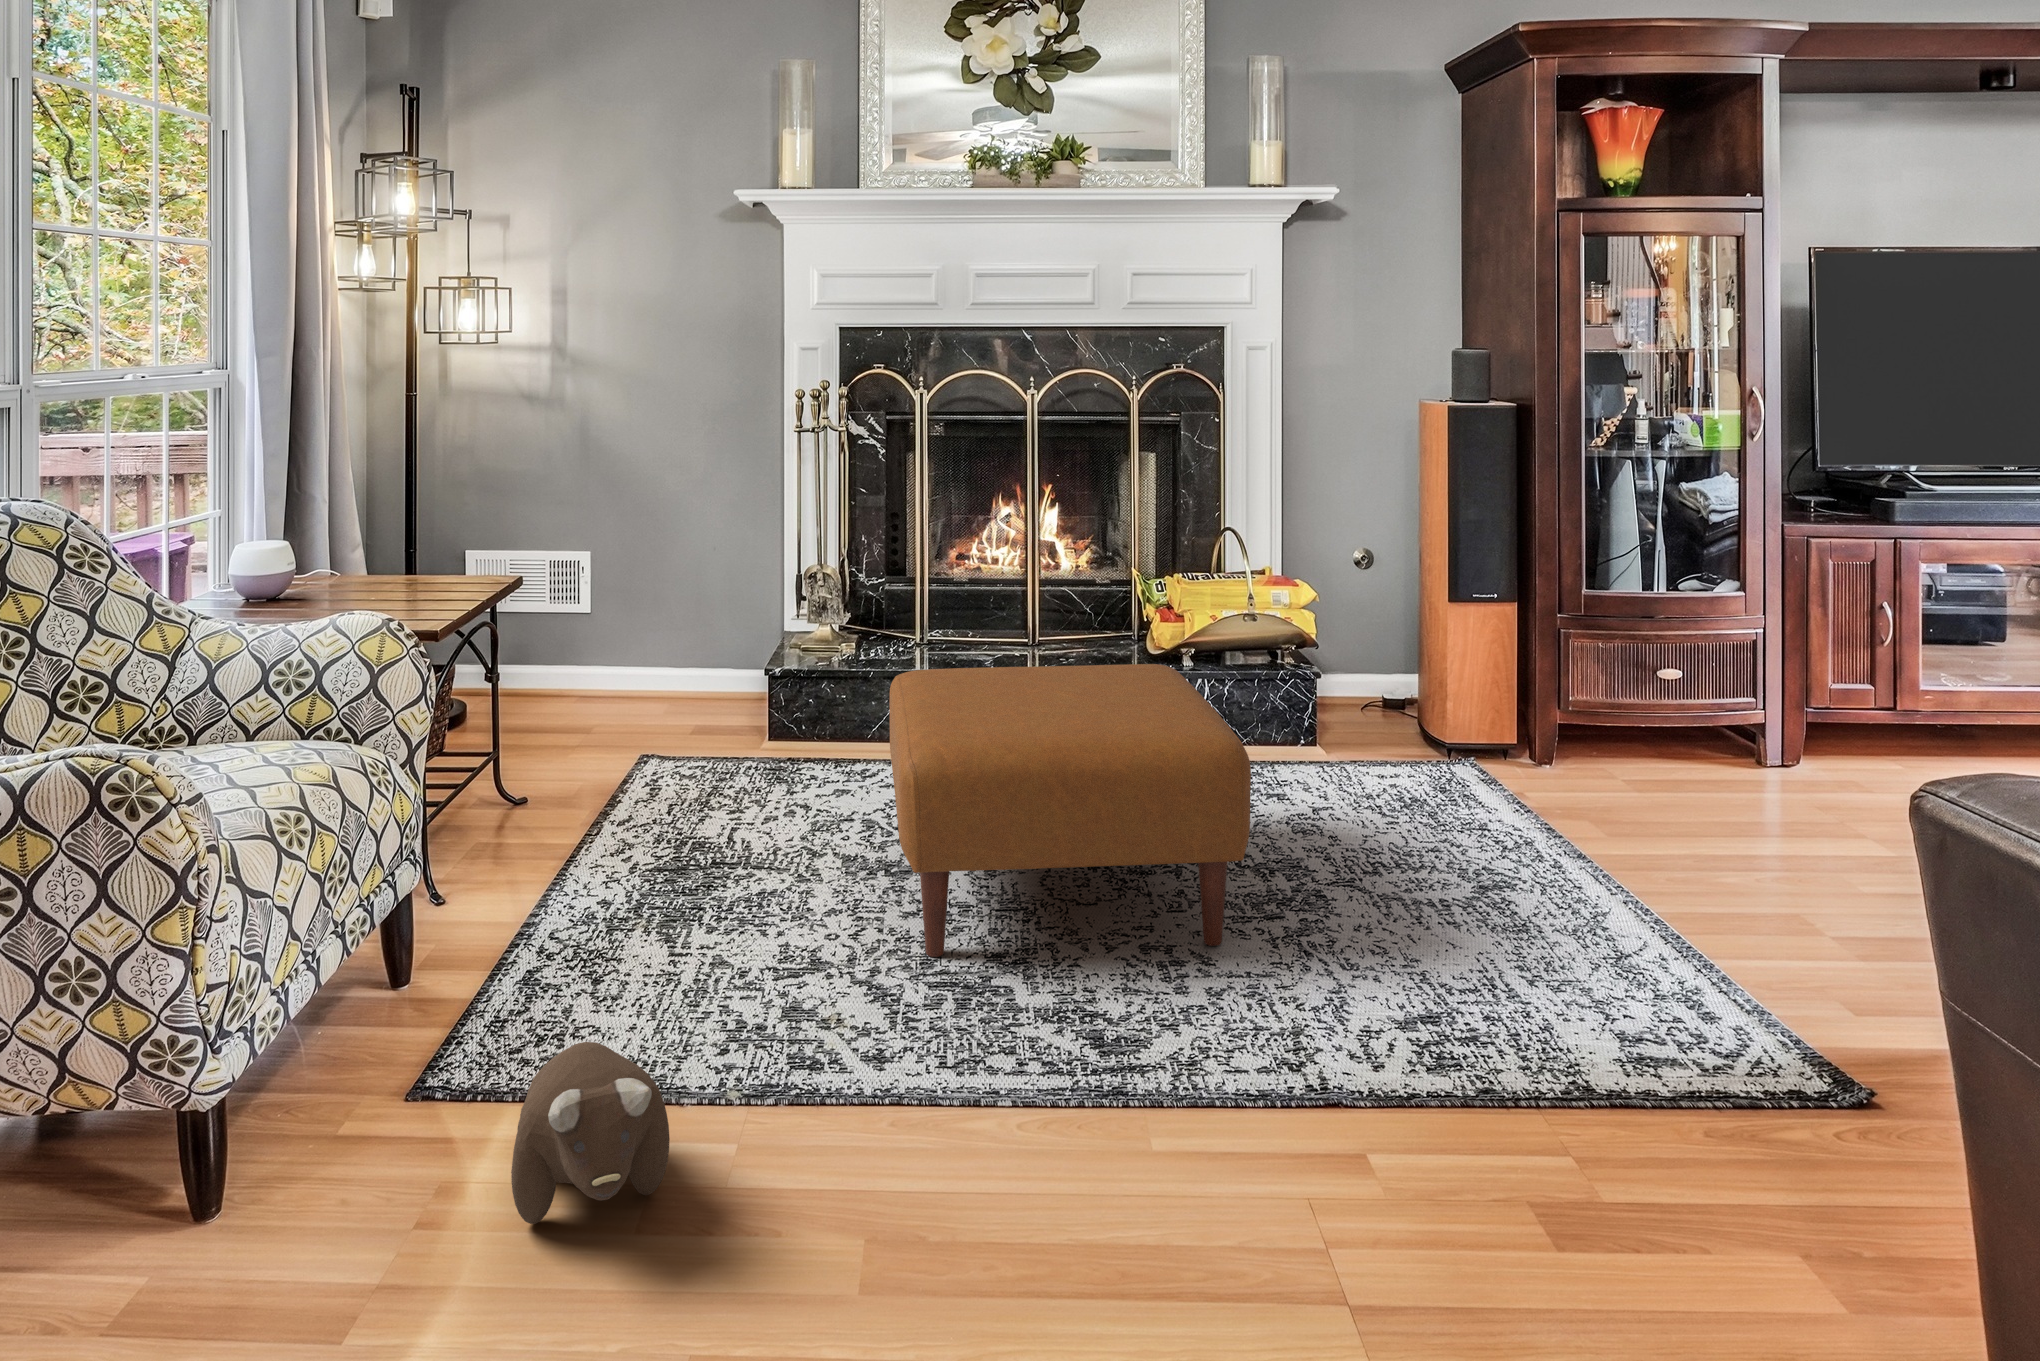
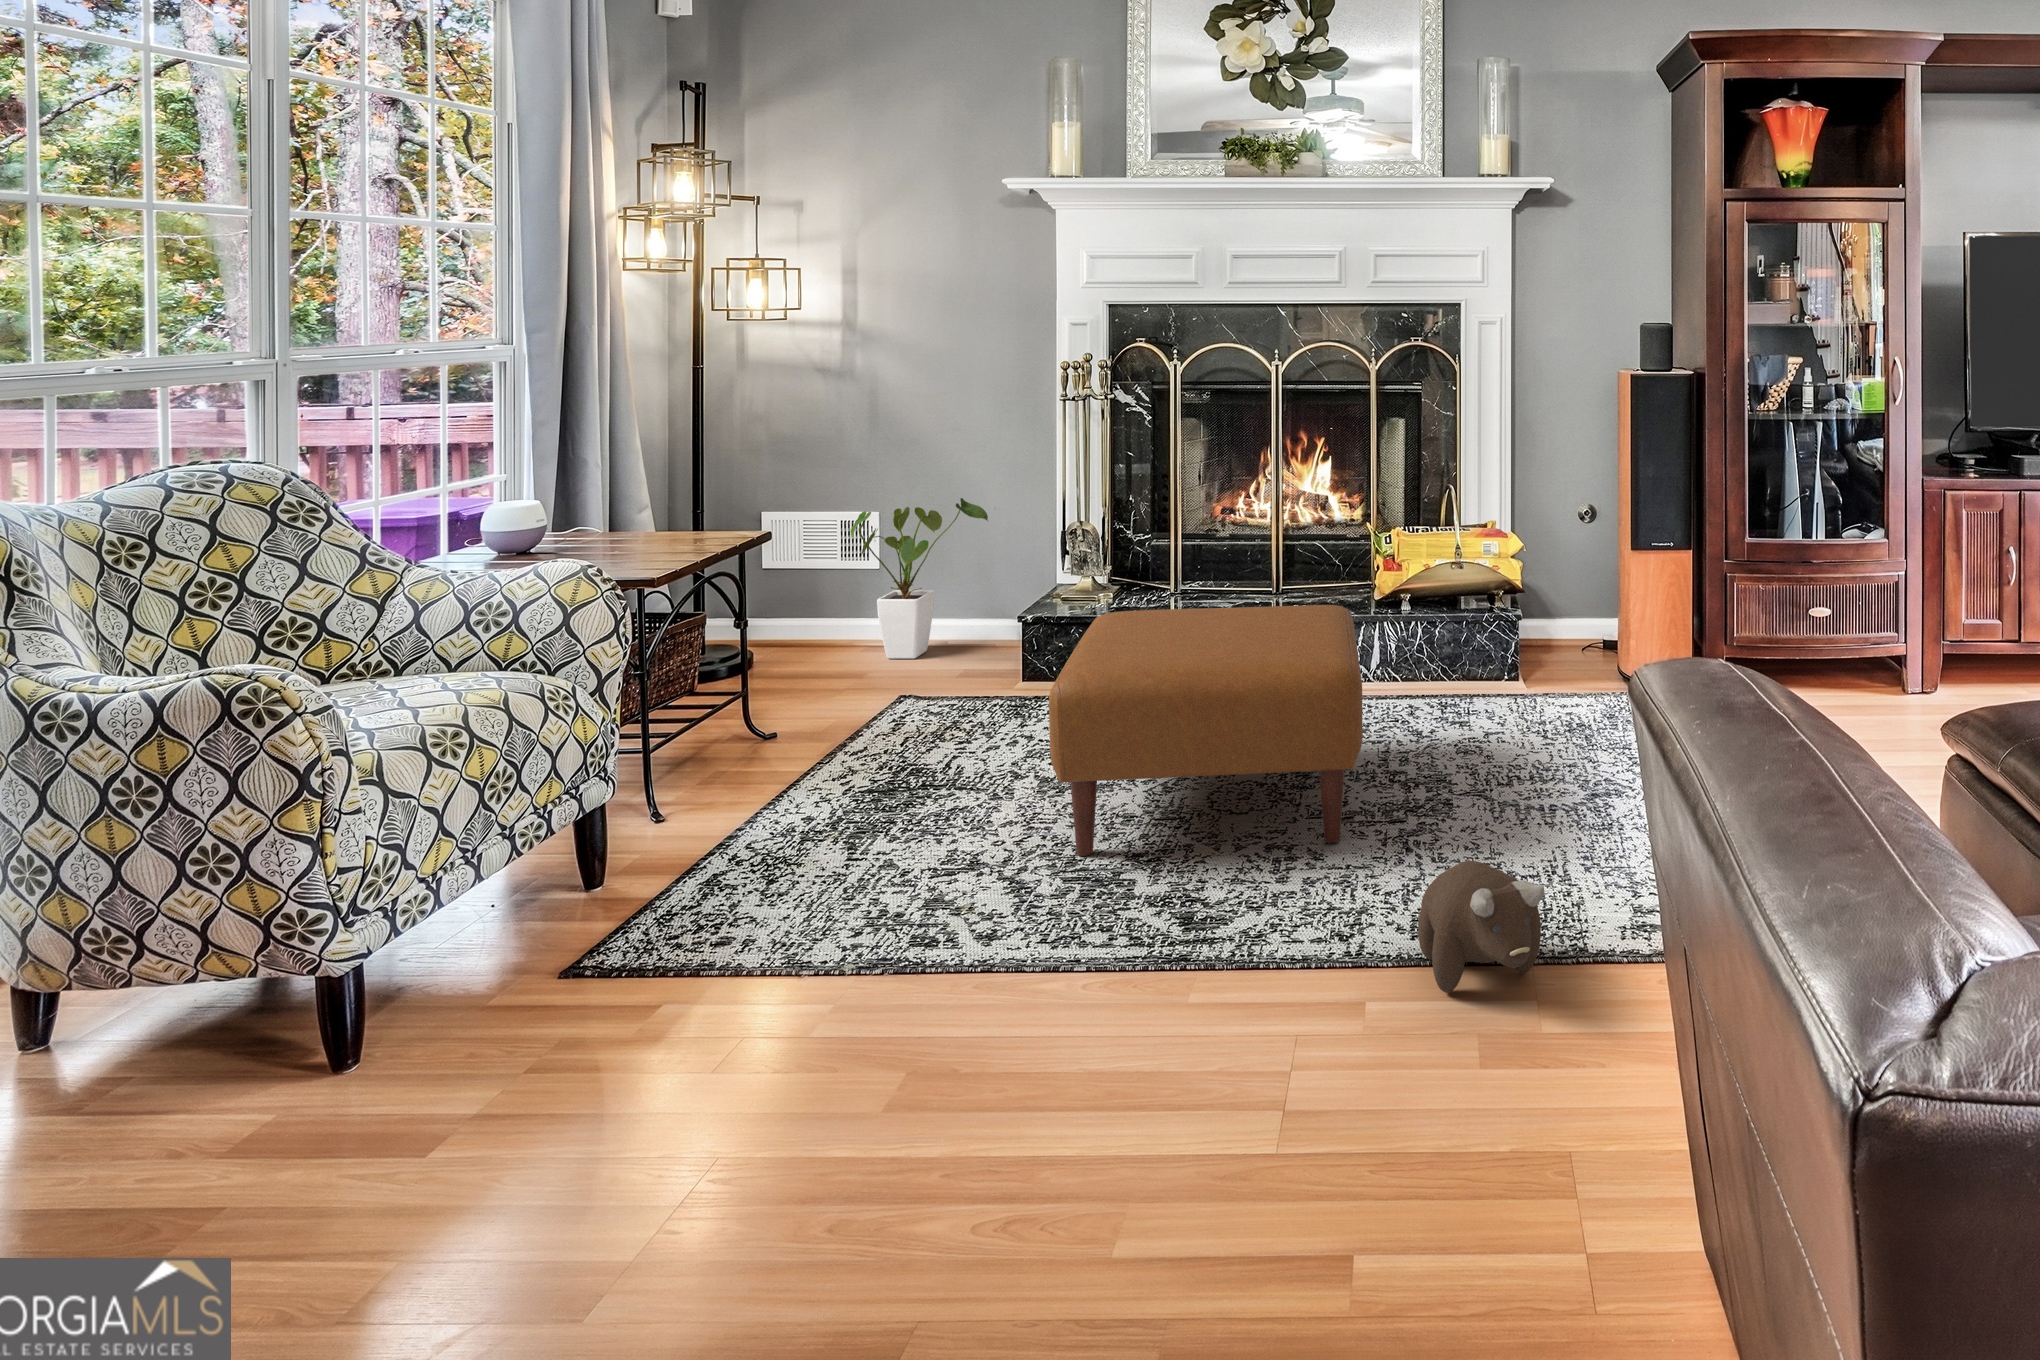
house plant: none [574,536,706,713] -> present [851,498,988,659]
plush toy: present [511,1042,670,1224] -> present [1418,861,1544,993]

